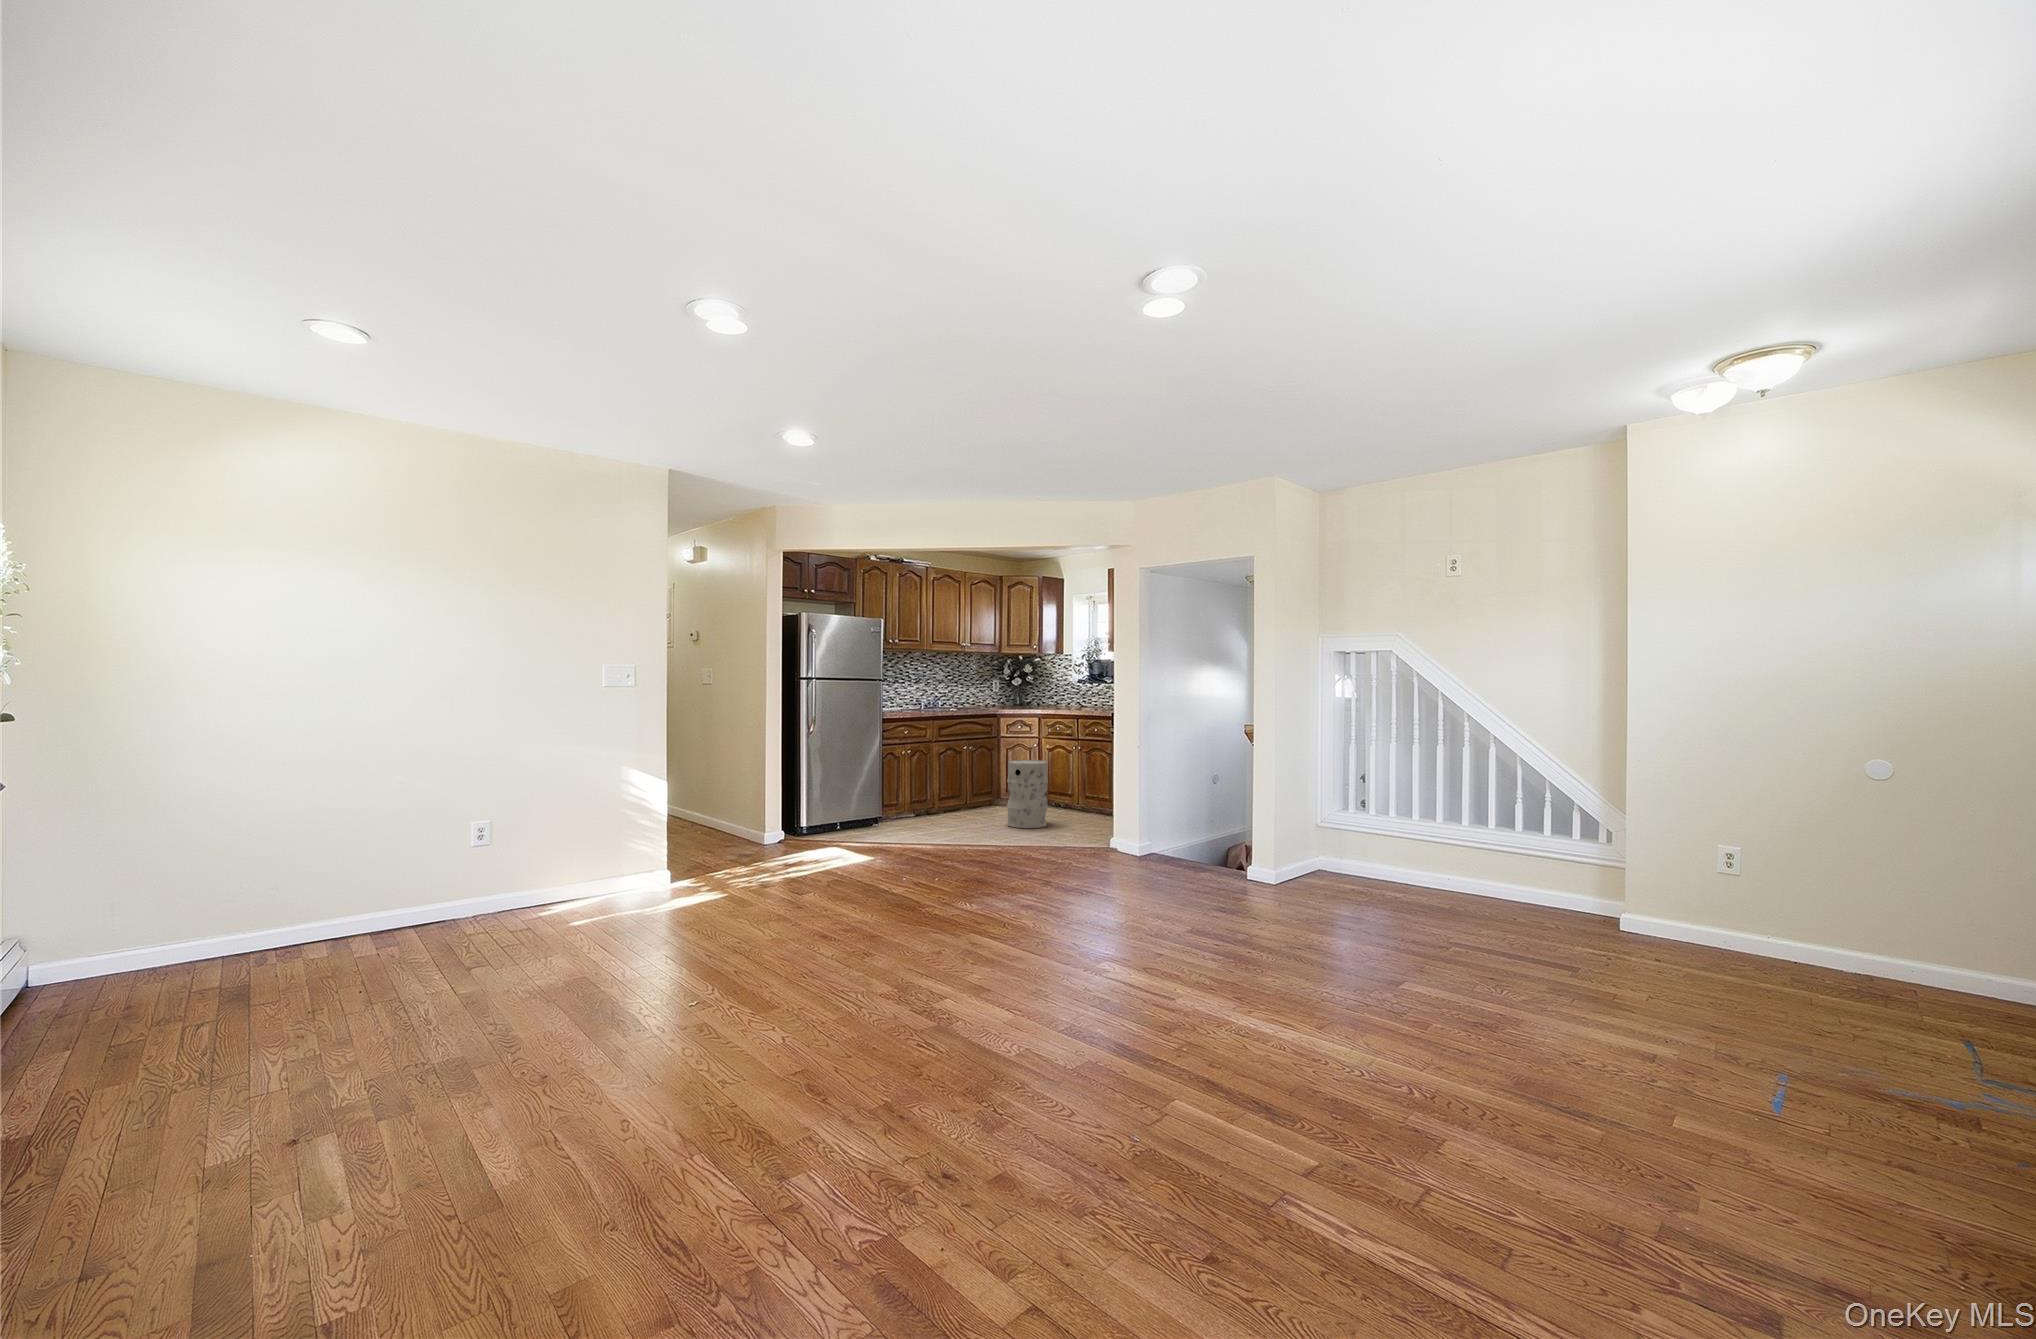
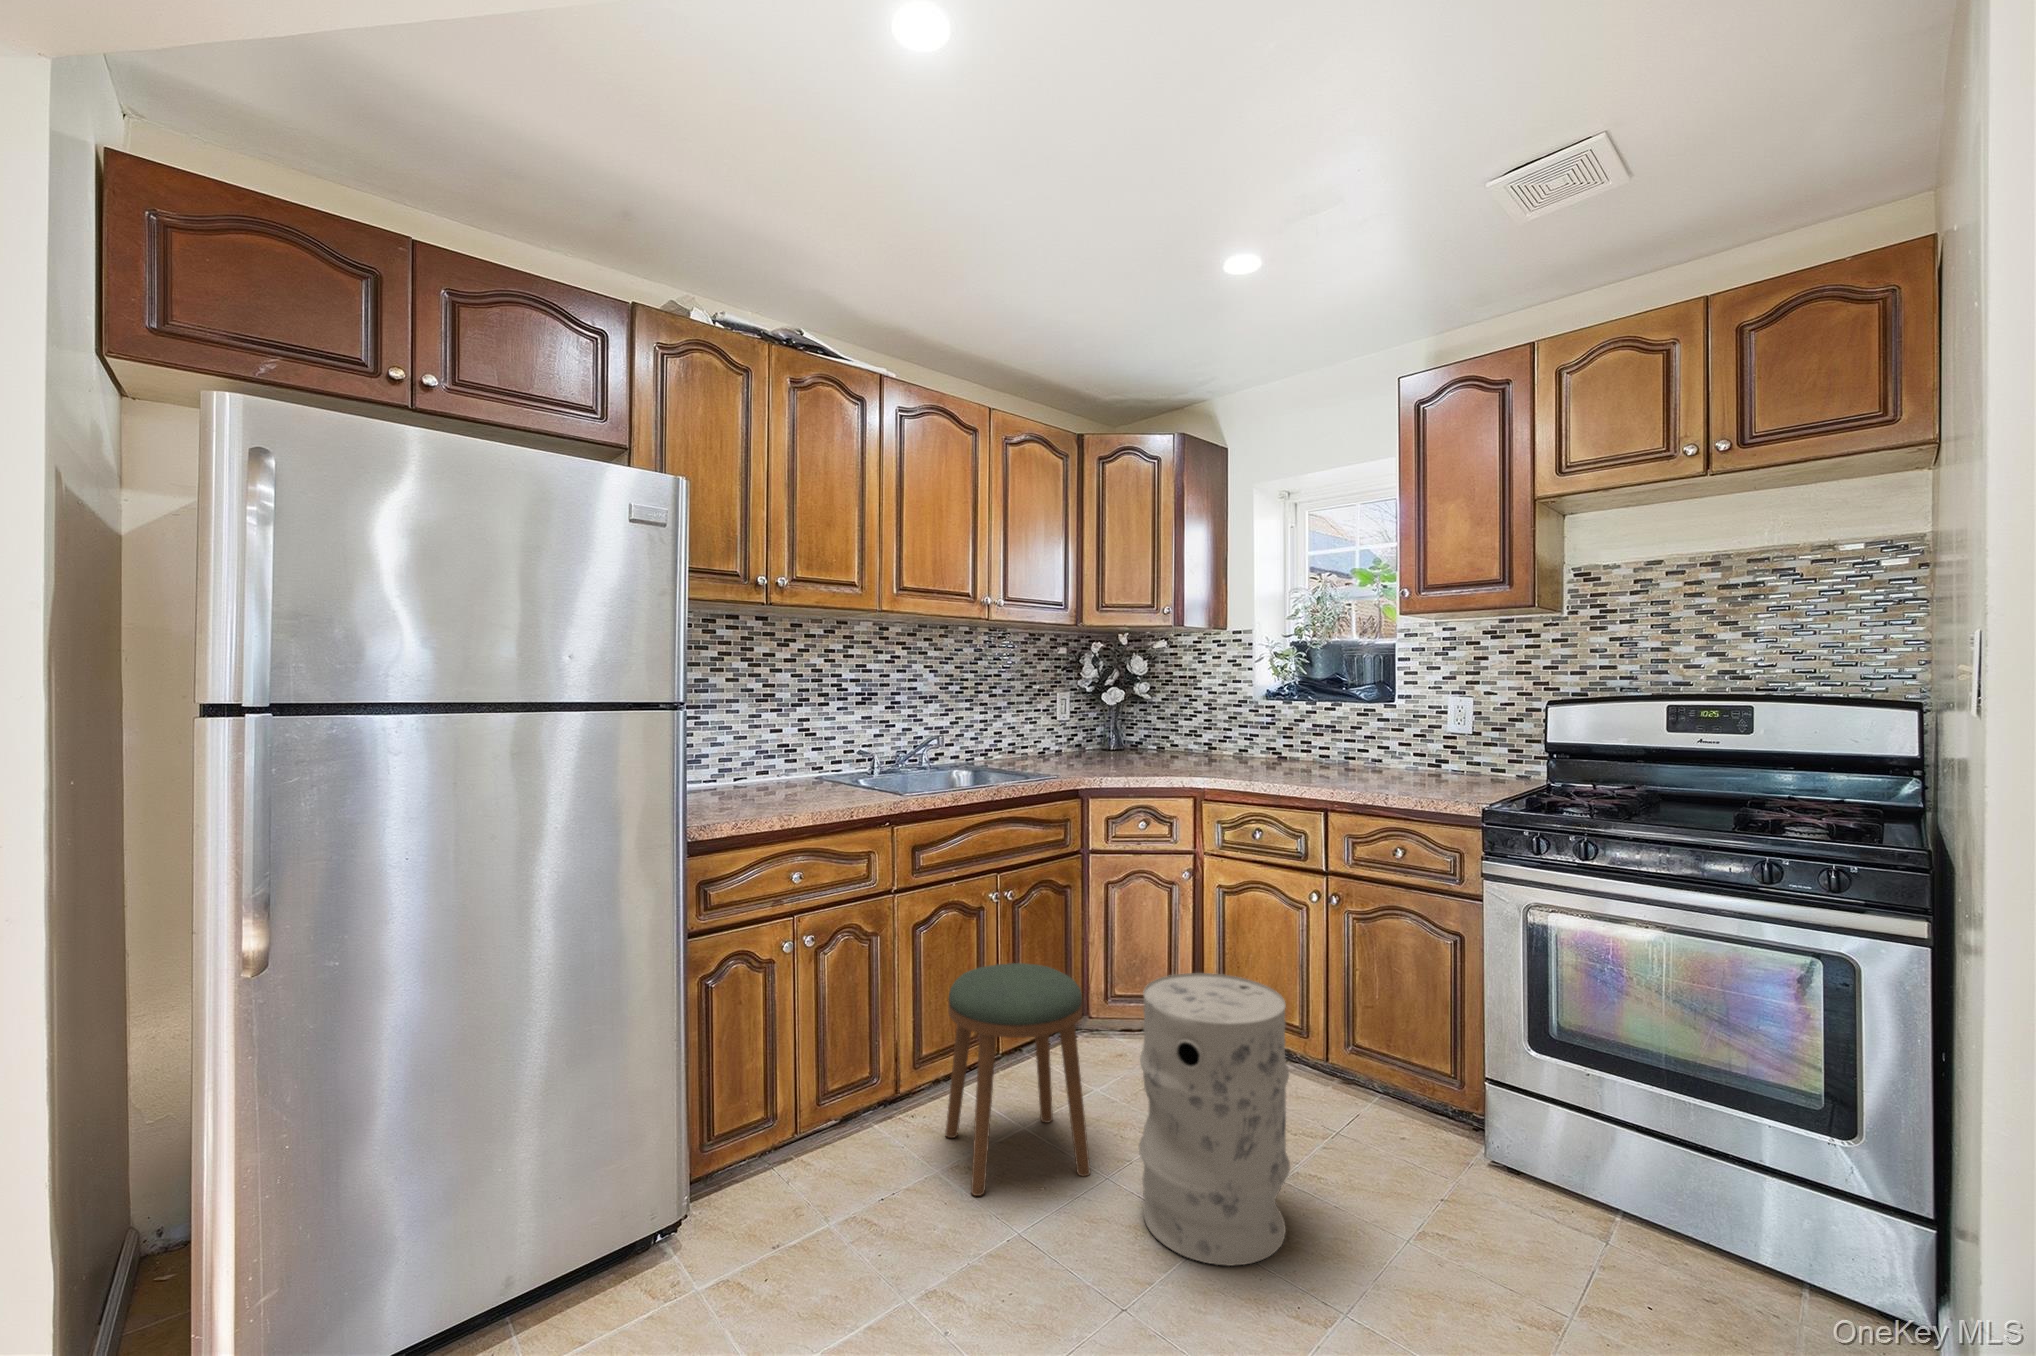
stool: none [950,764,994,823] -> present [945,963,1090,1196]

